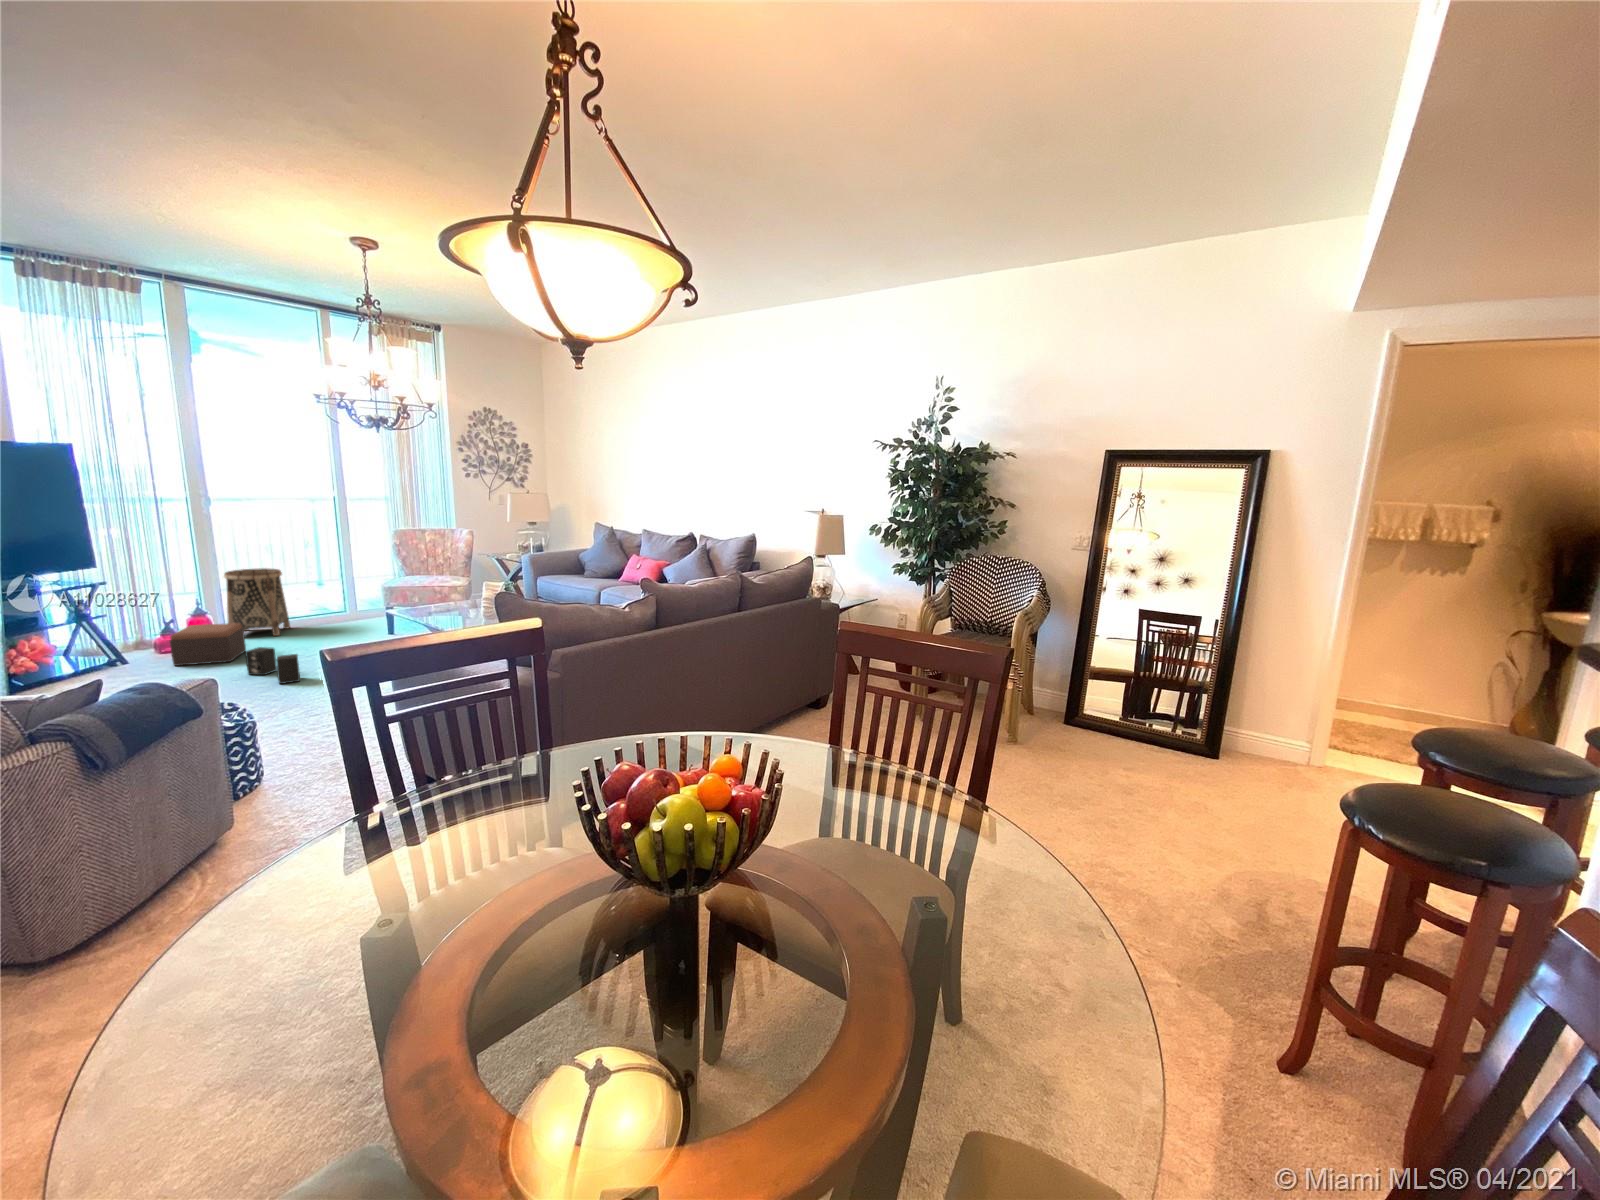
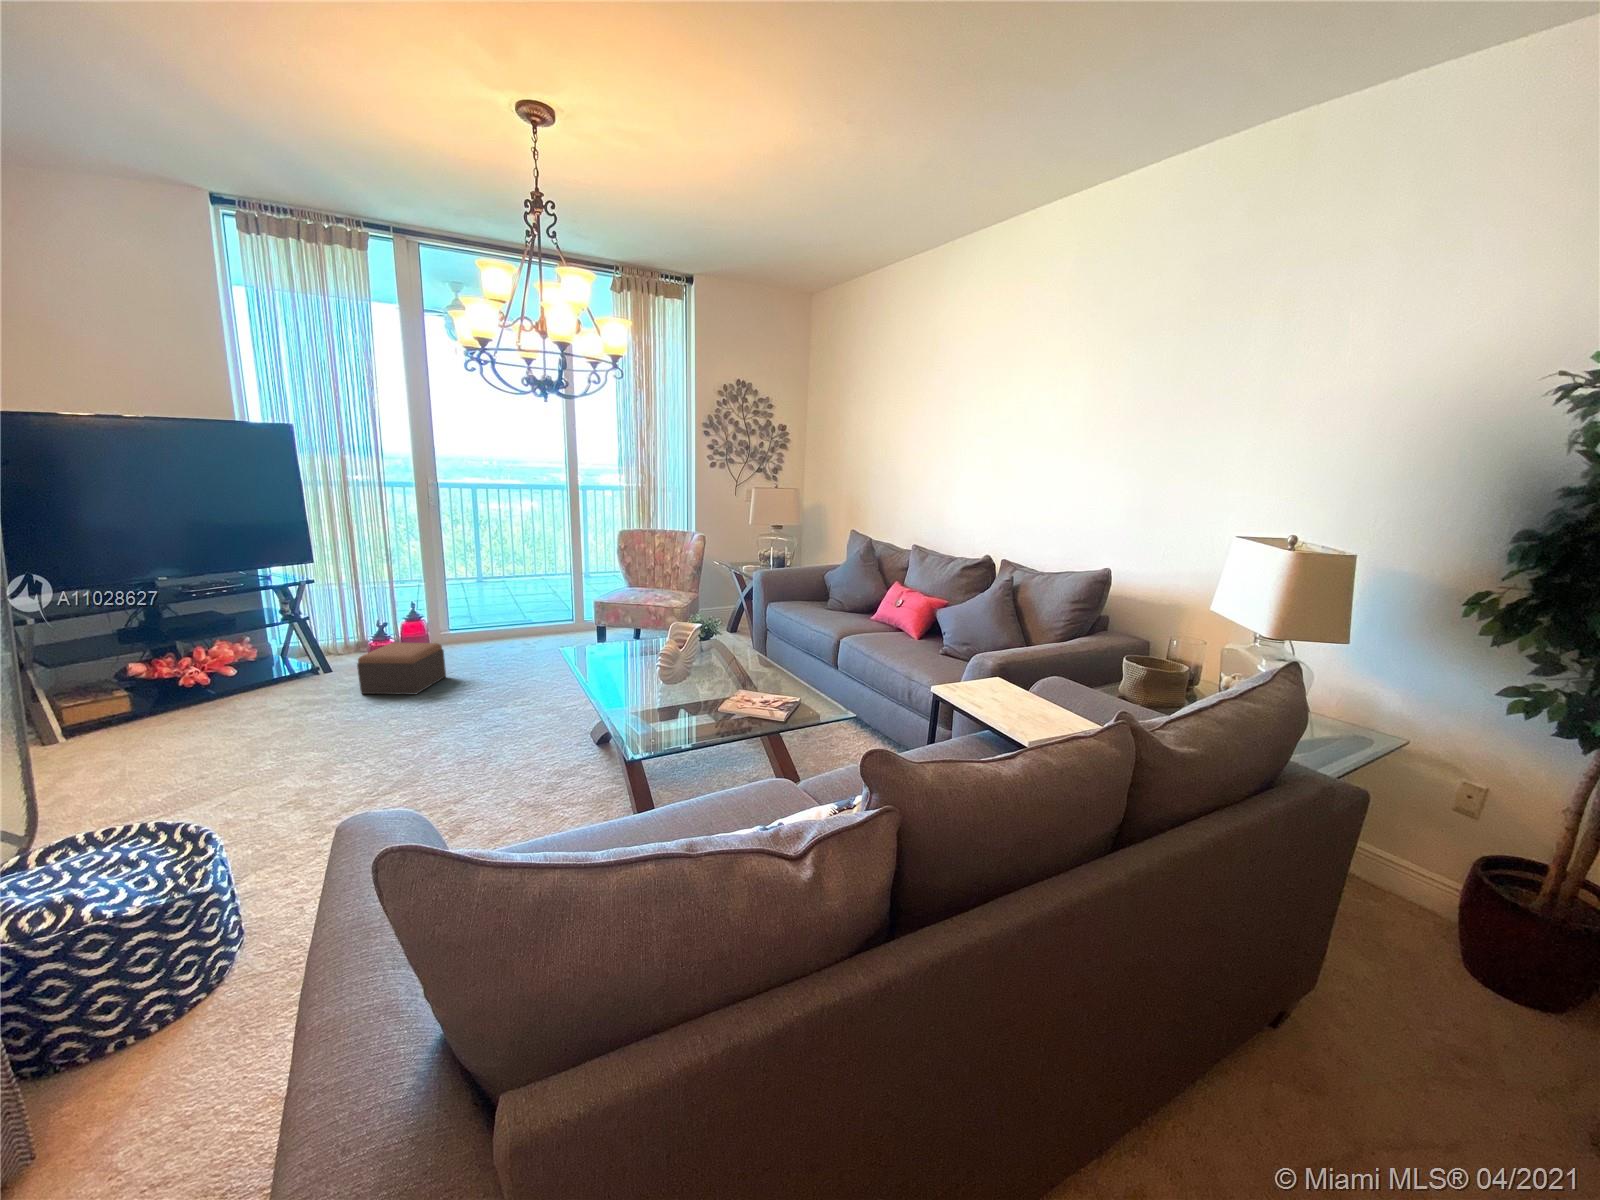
basket: present [224,568,290,636] -> none [448,573,516,655]
speaker: present [245,647,300,684] -> none [407,686,457,749]

